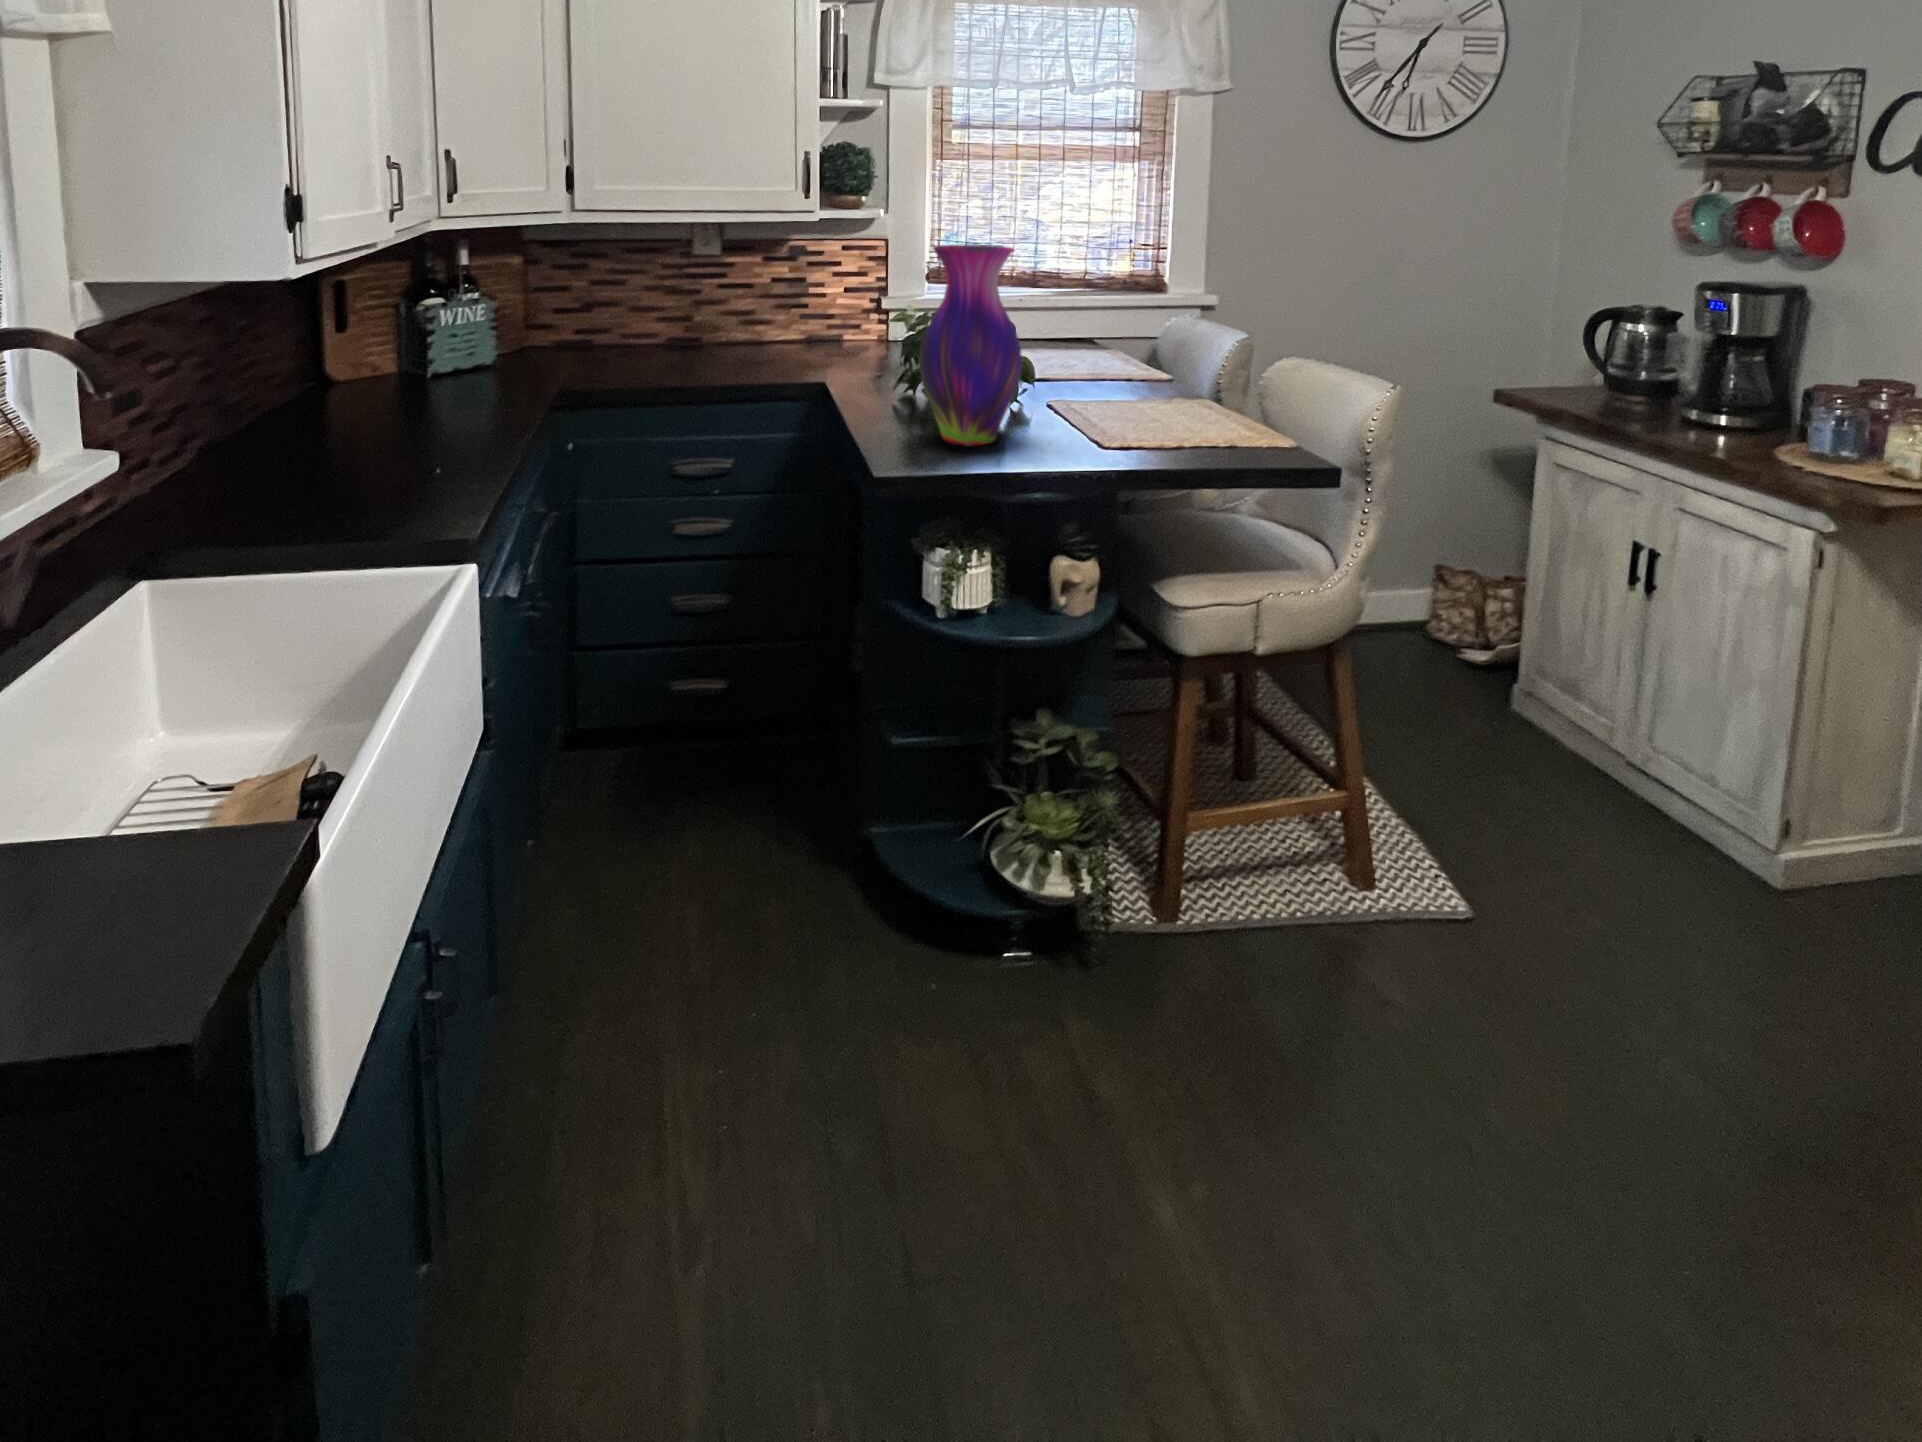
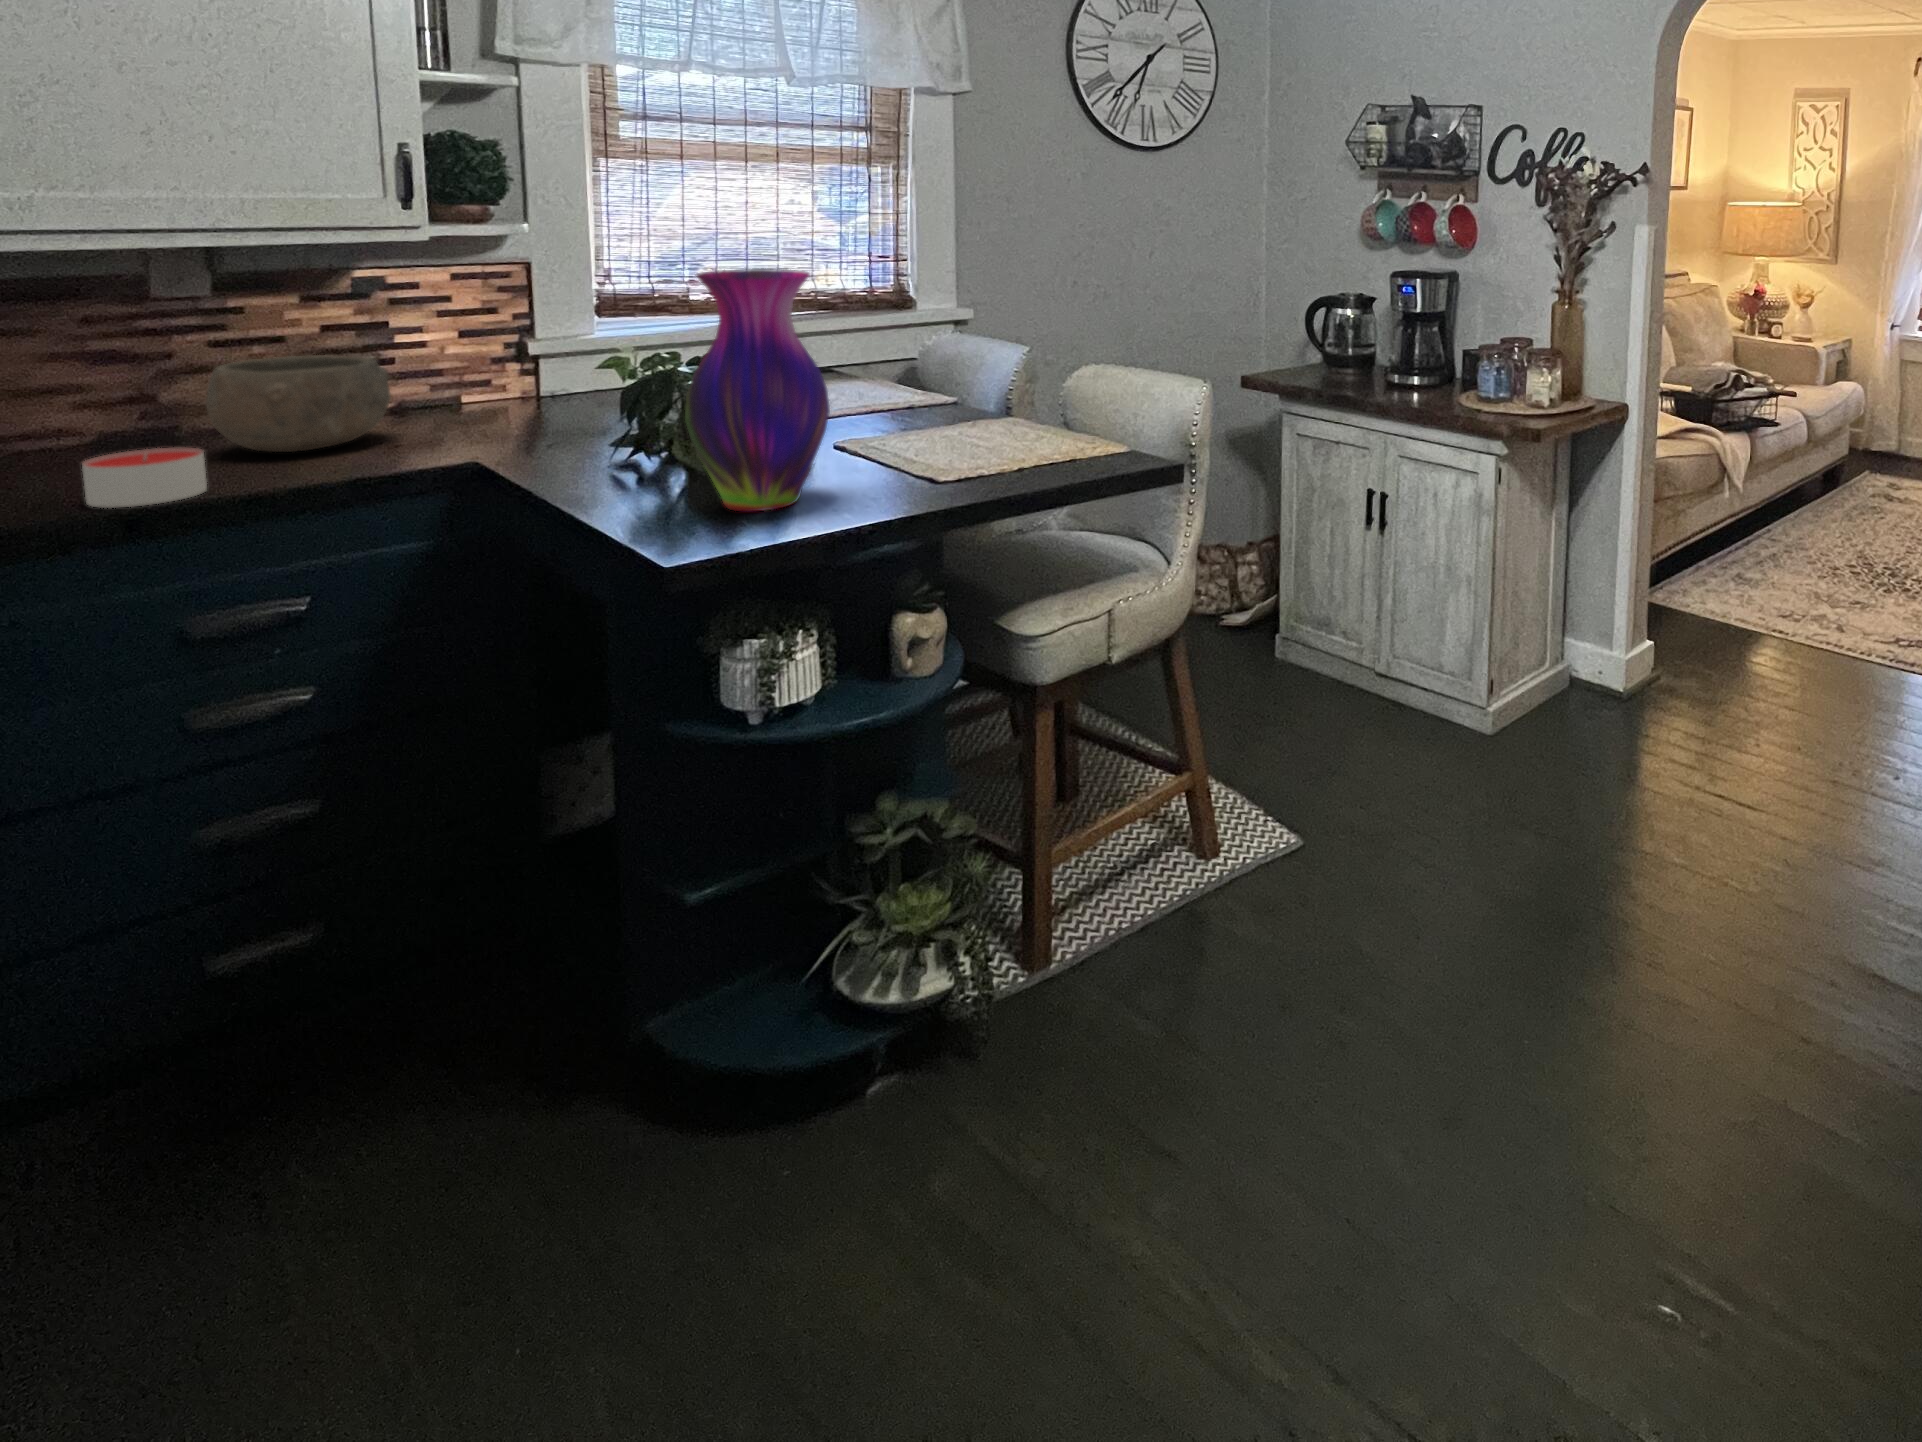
bowl: none [710,297,799,361] -> present [207,355,391,452]
candle: none [643,349,696,383] -> present [82,448,207,508]

